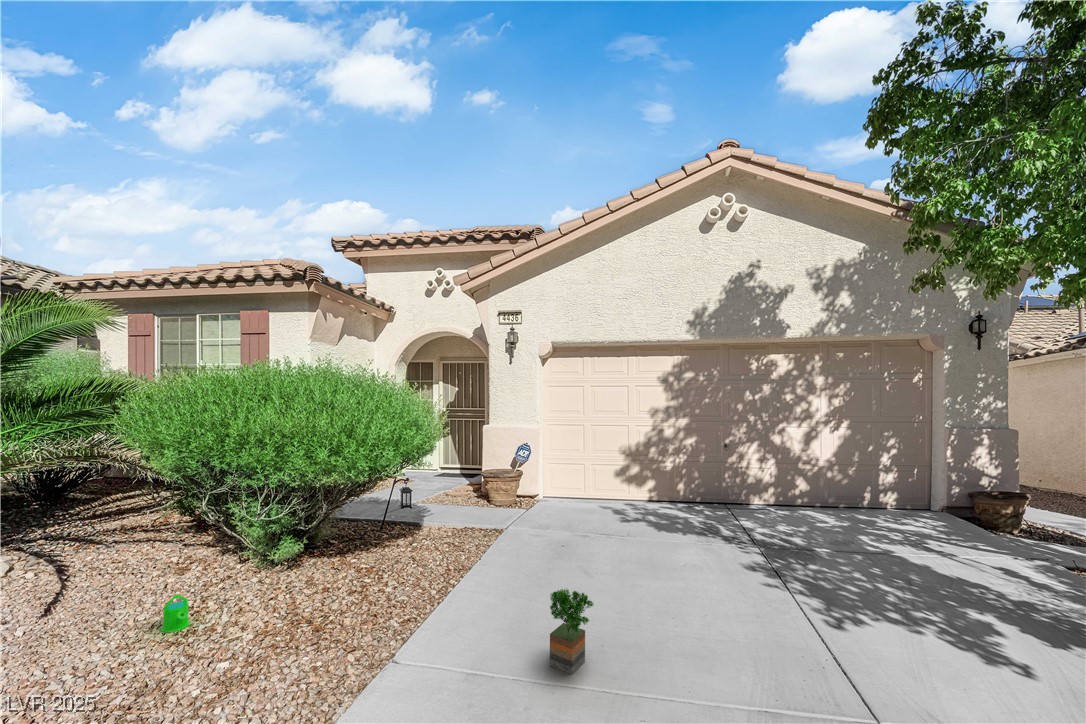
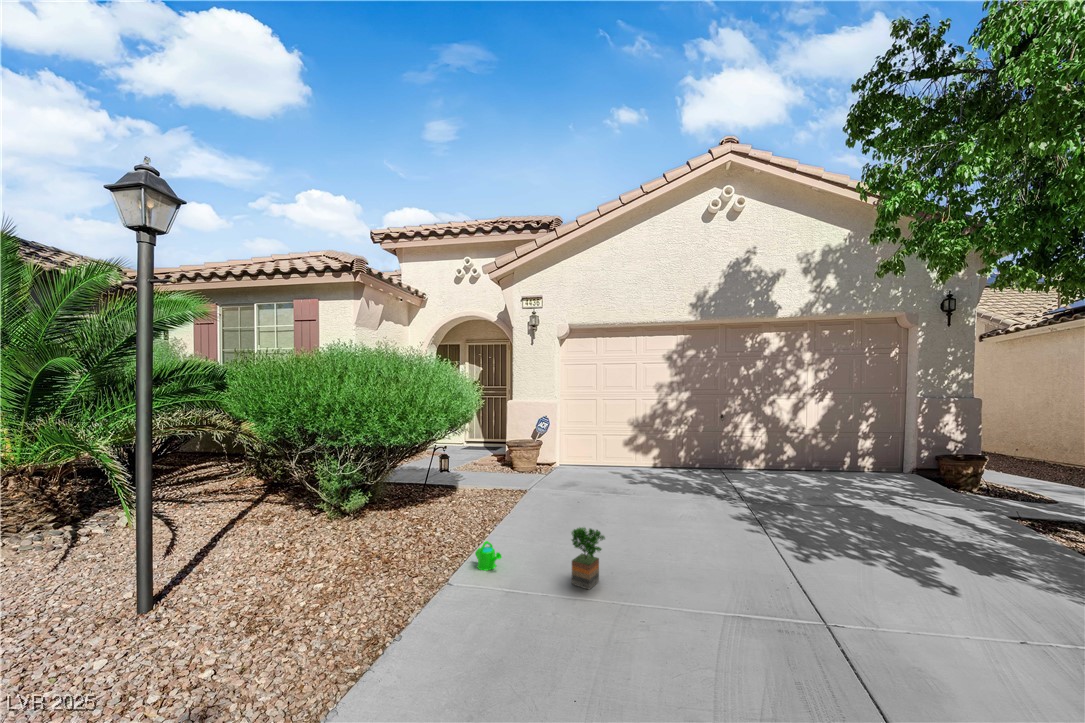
watering can: present [161,595,190,633] -> present [475,541,502,571]

